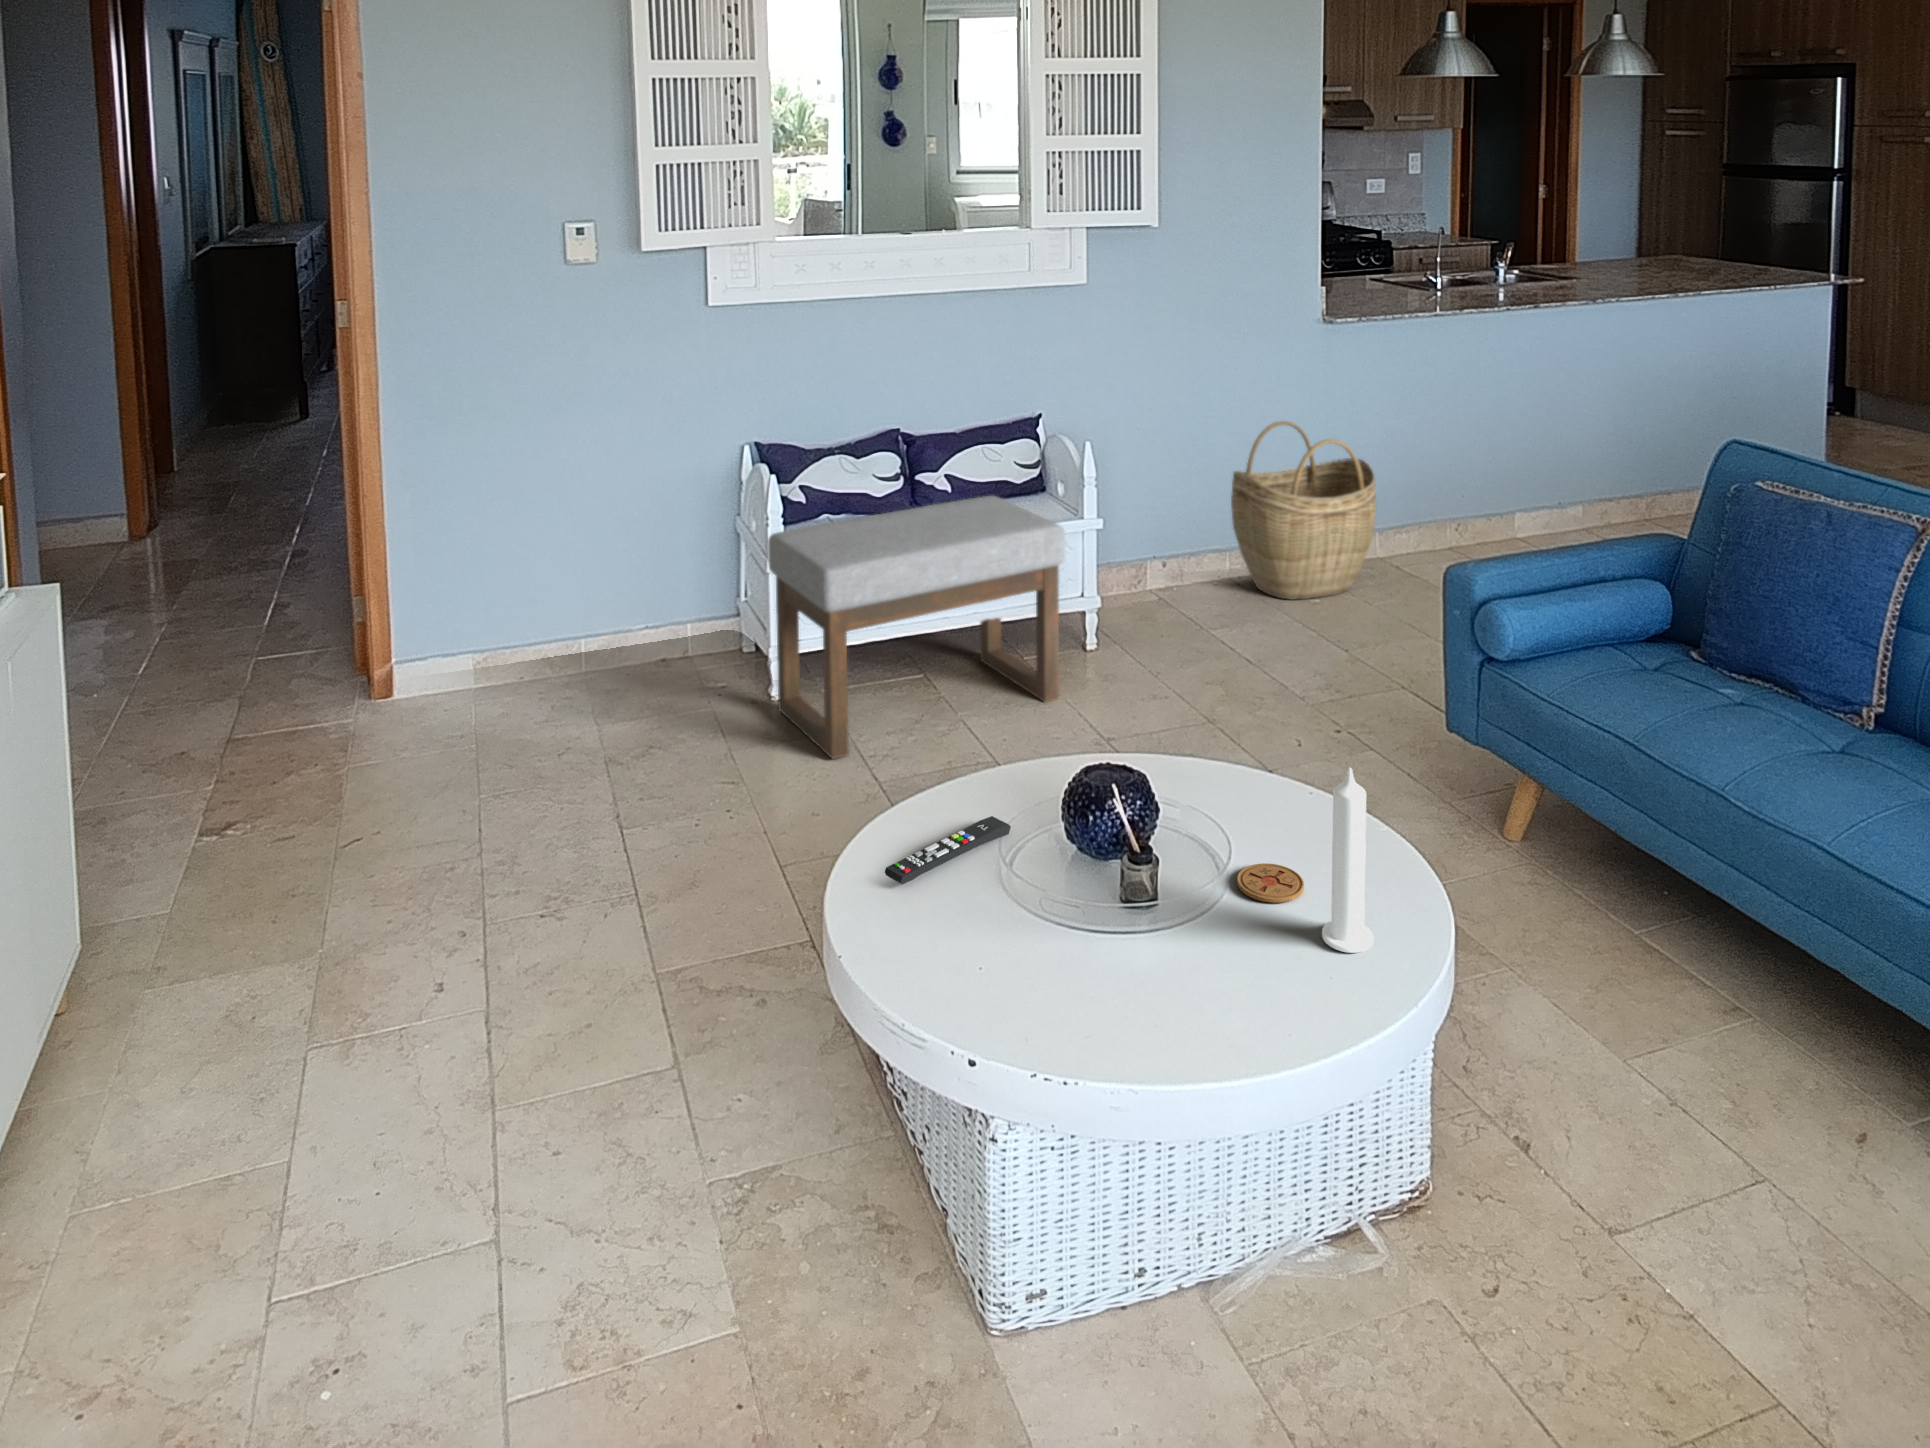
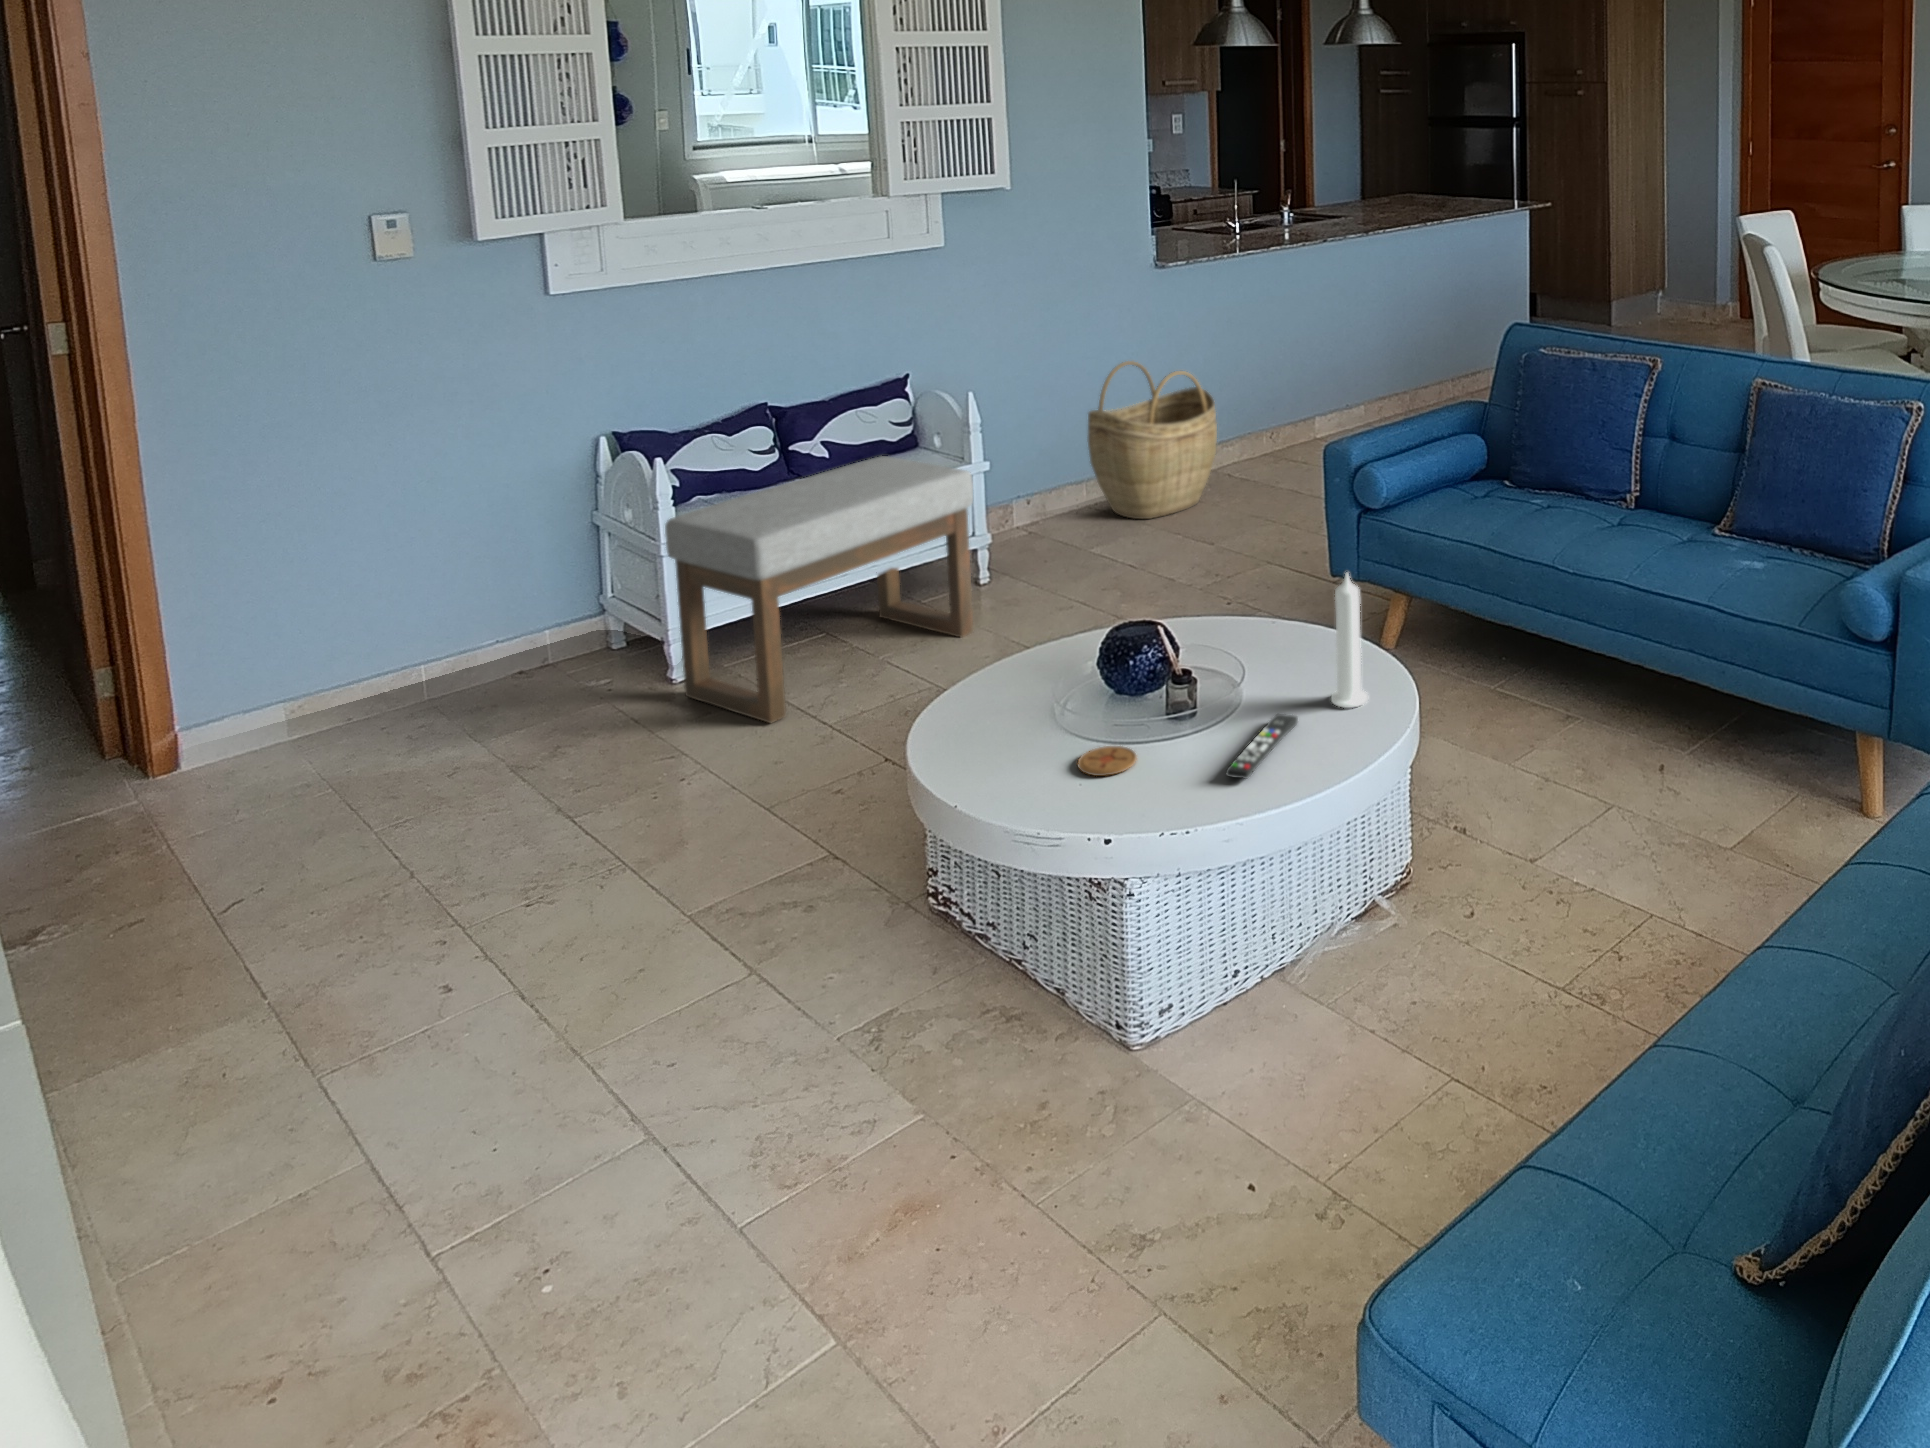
remote control: present [885,816,1011,884] -> present [1226,714,1298,779]
coaster: present [1237,863,1304,903] -> present [1078,746,1137,776]

